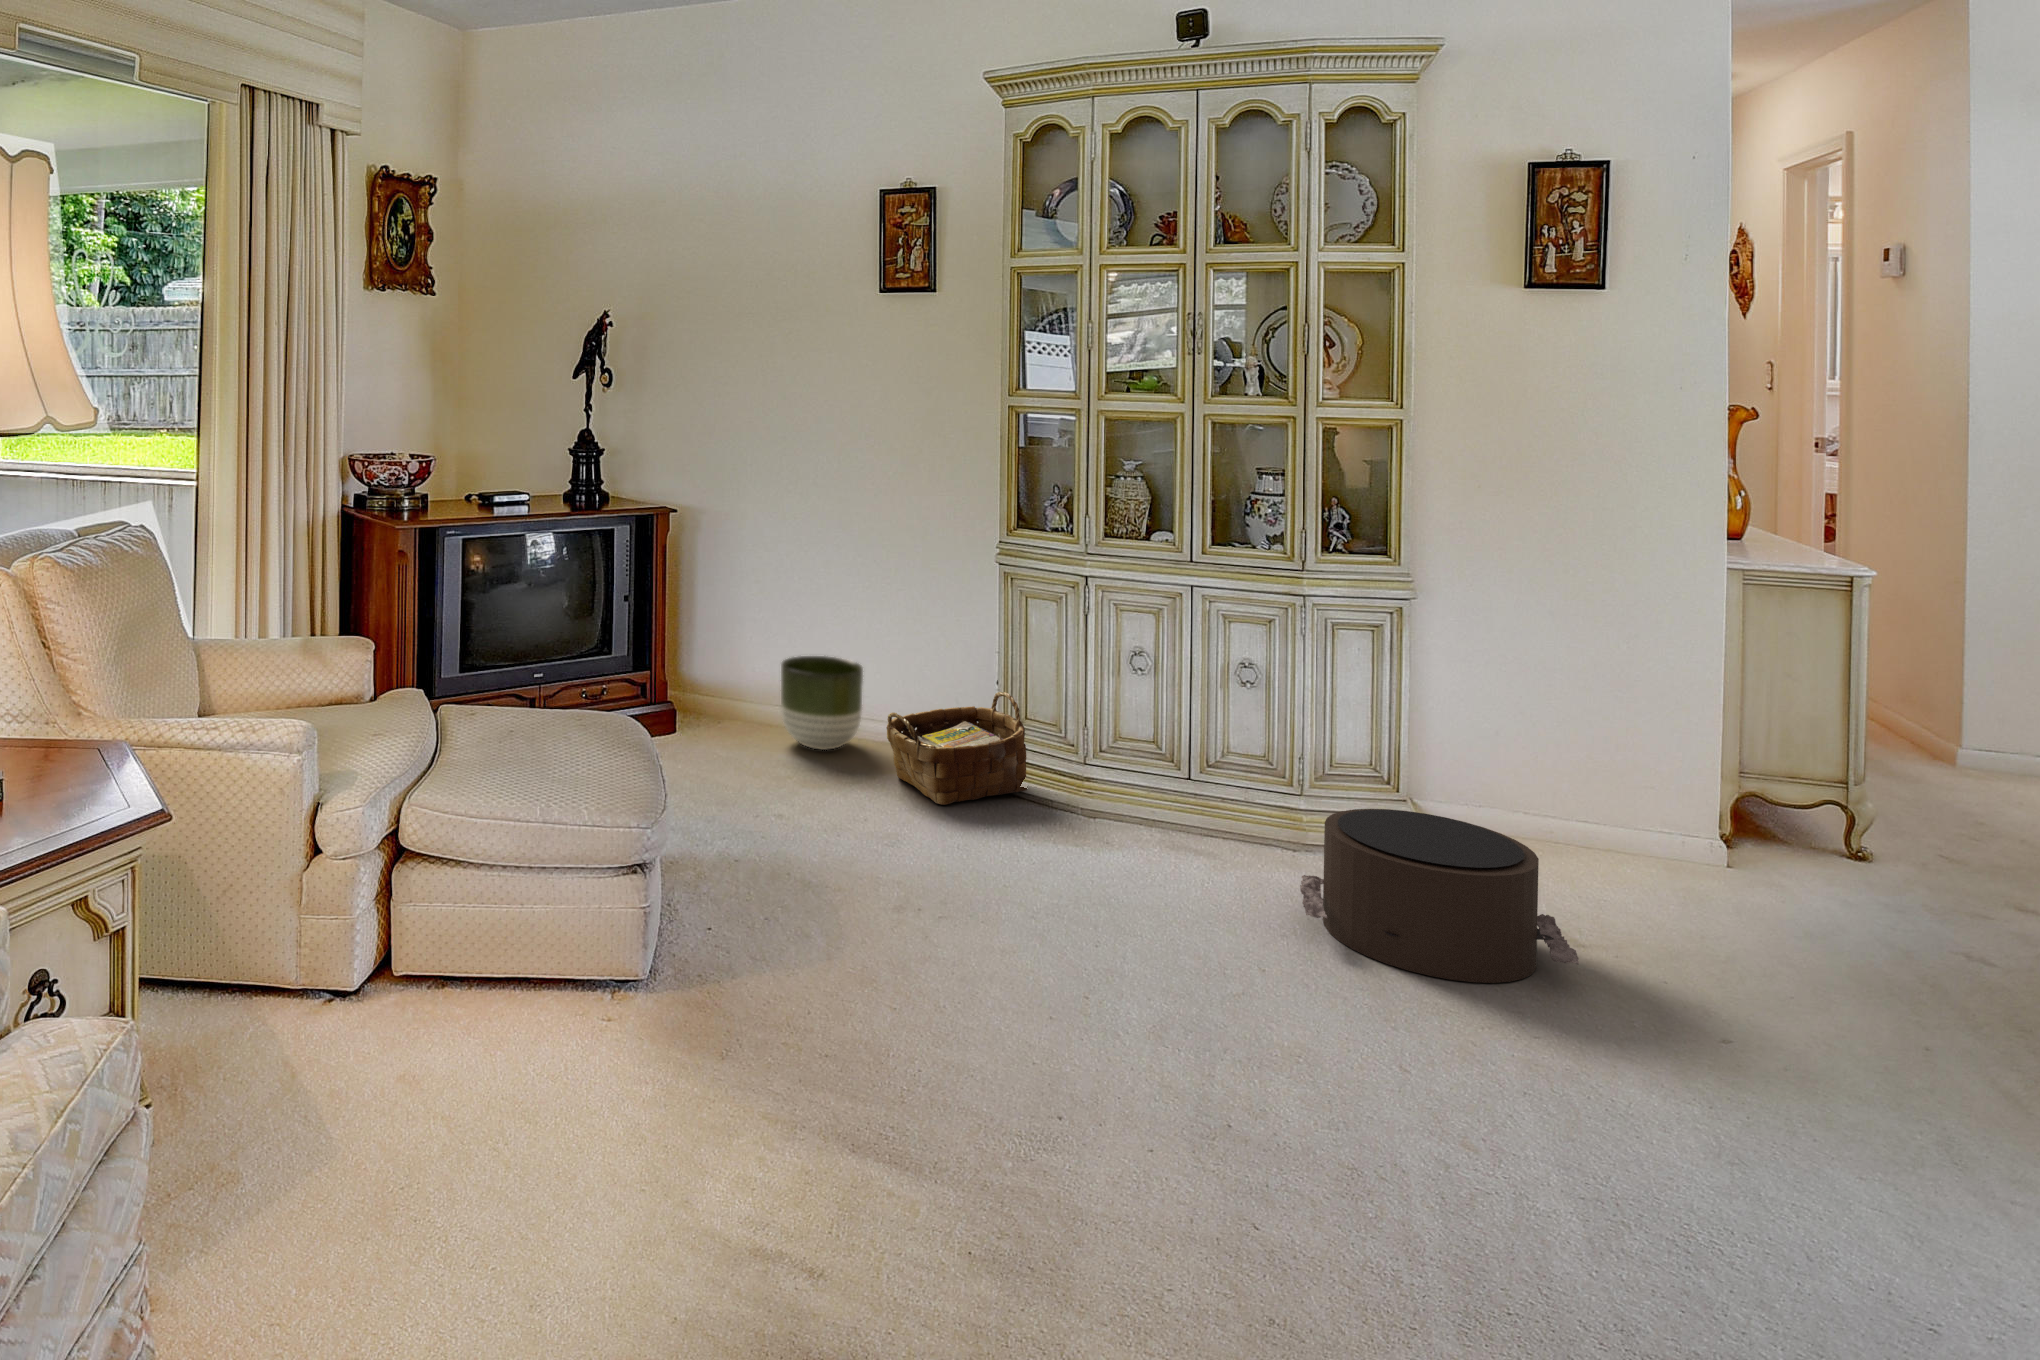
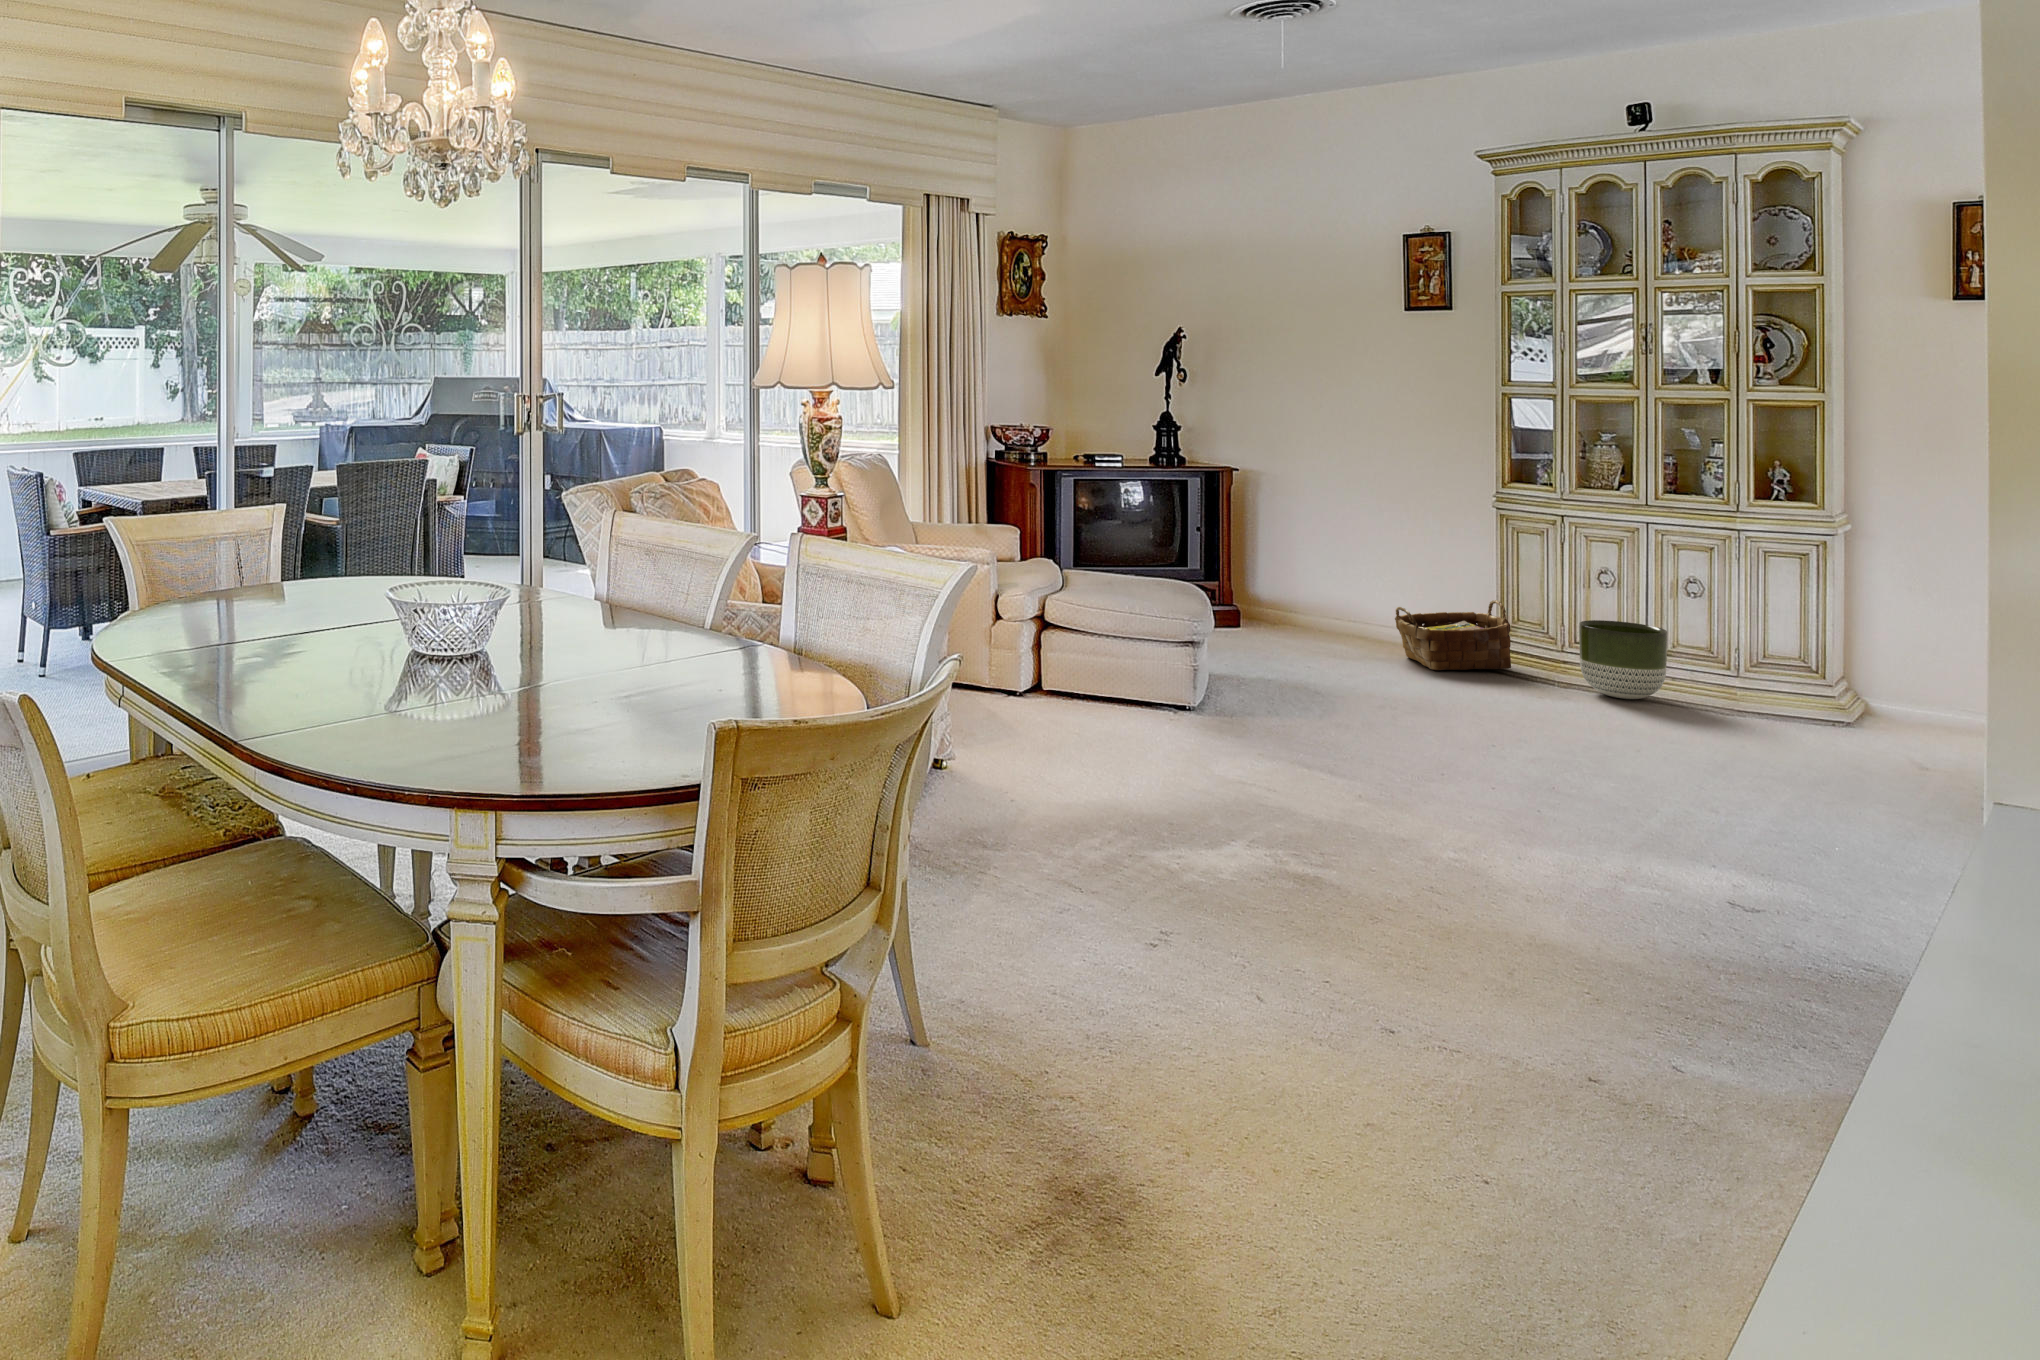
planter: present [781,656,863,750] -> present [1579,620,1667,699]
pouf: present [1300,809,1579,983] -> none [1681,669,1894,770]

